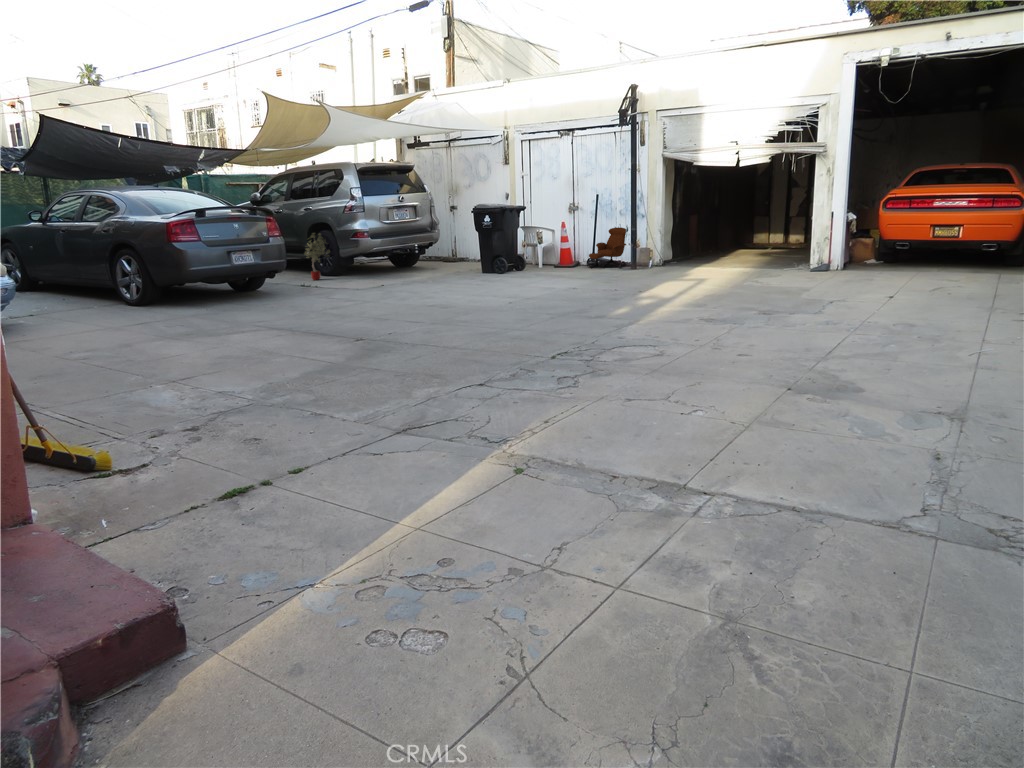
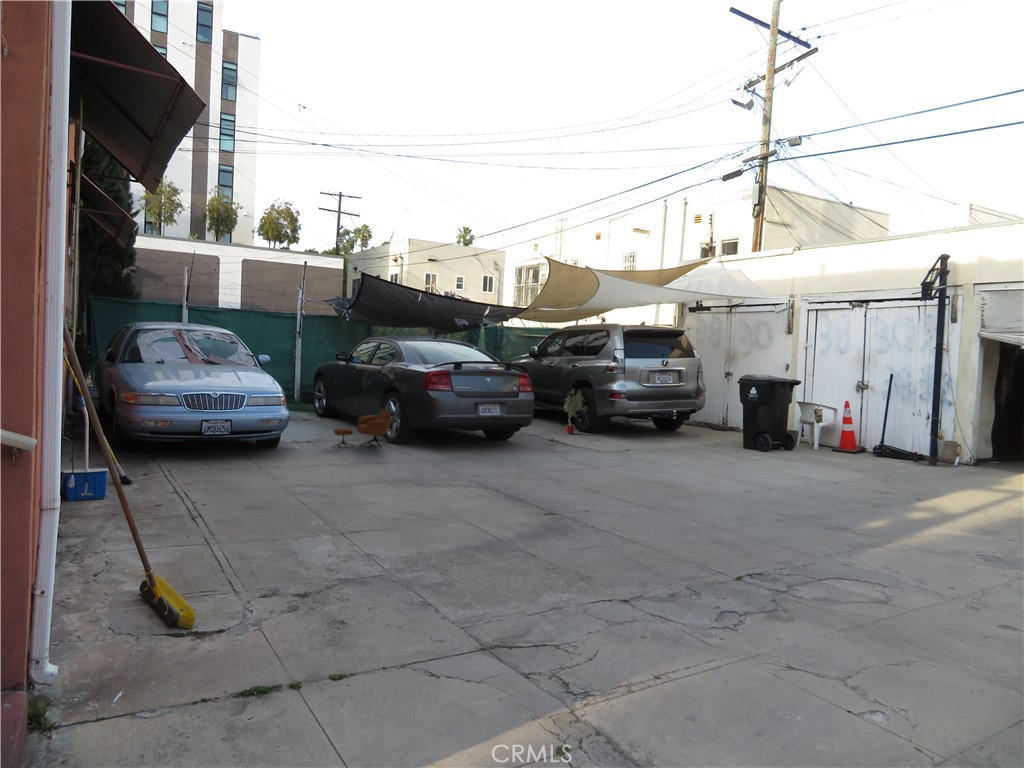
lounge chair: present [589,227,626,268] -> present [334,409,391,448]

